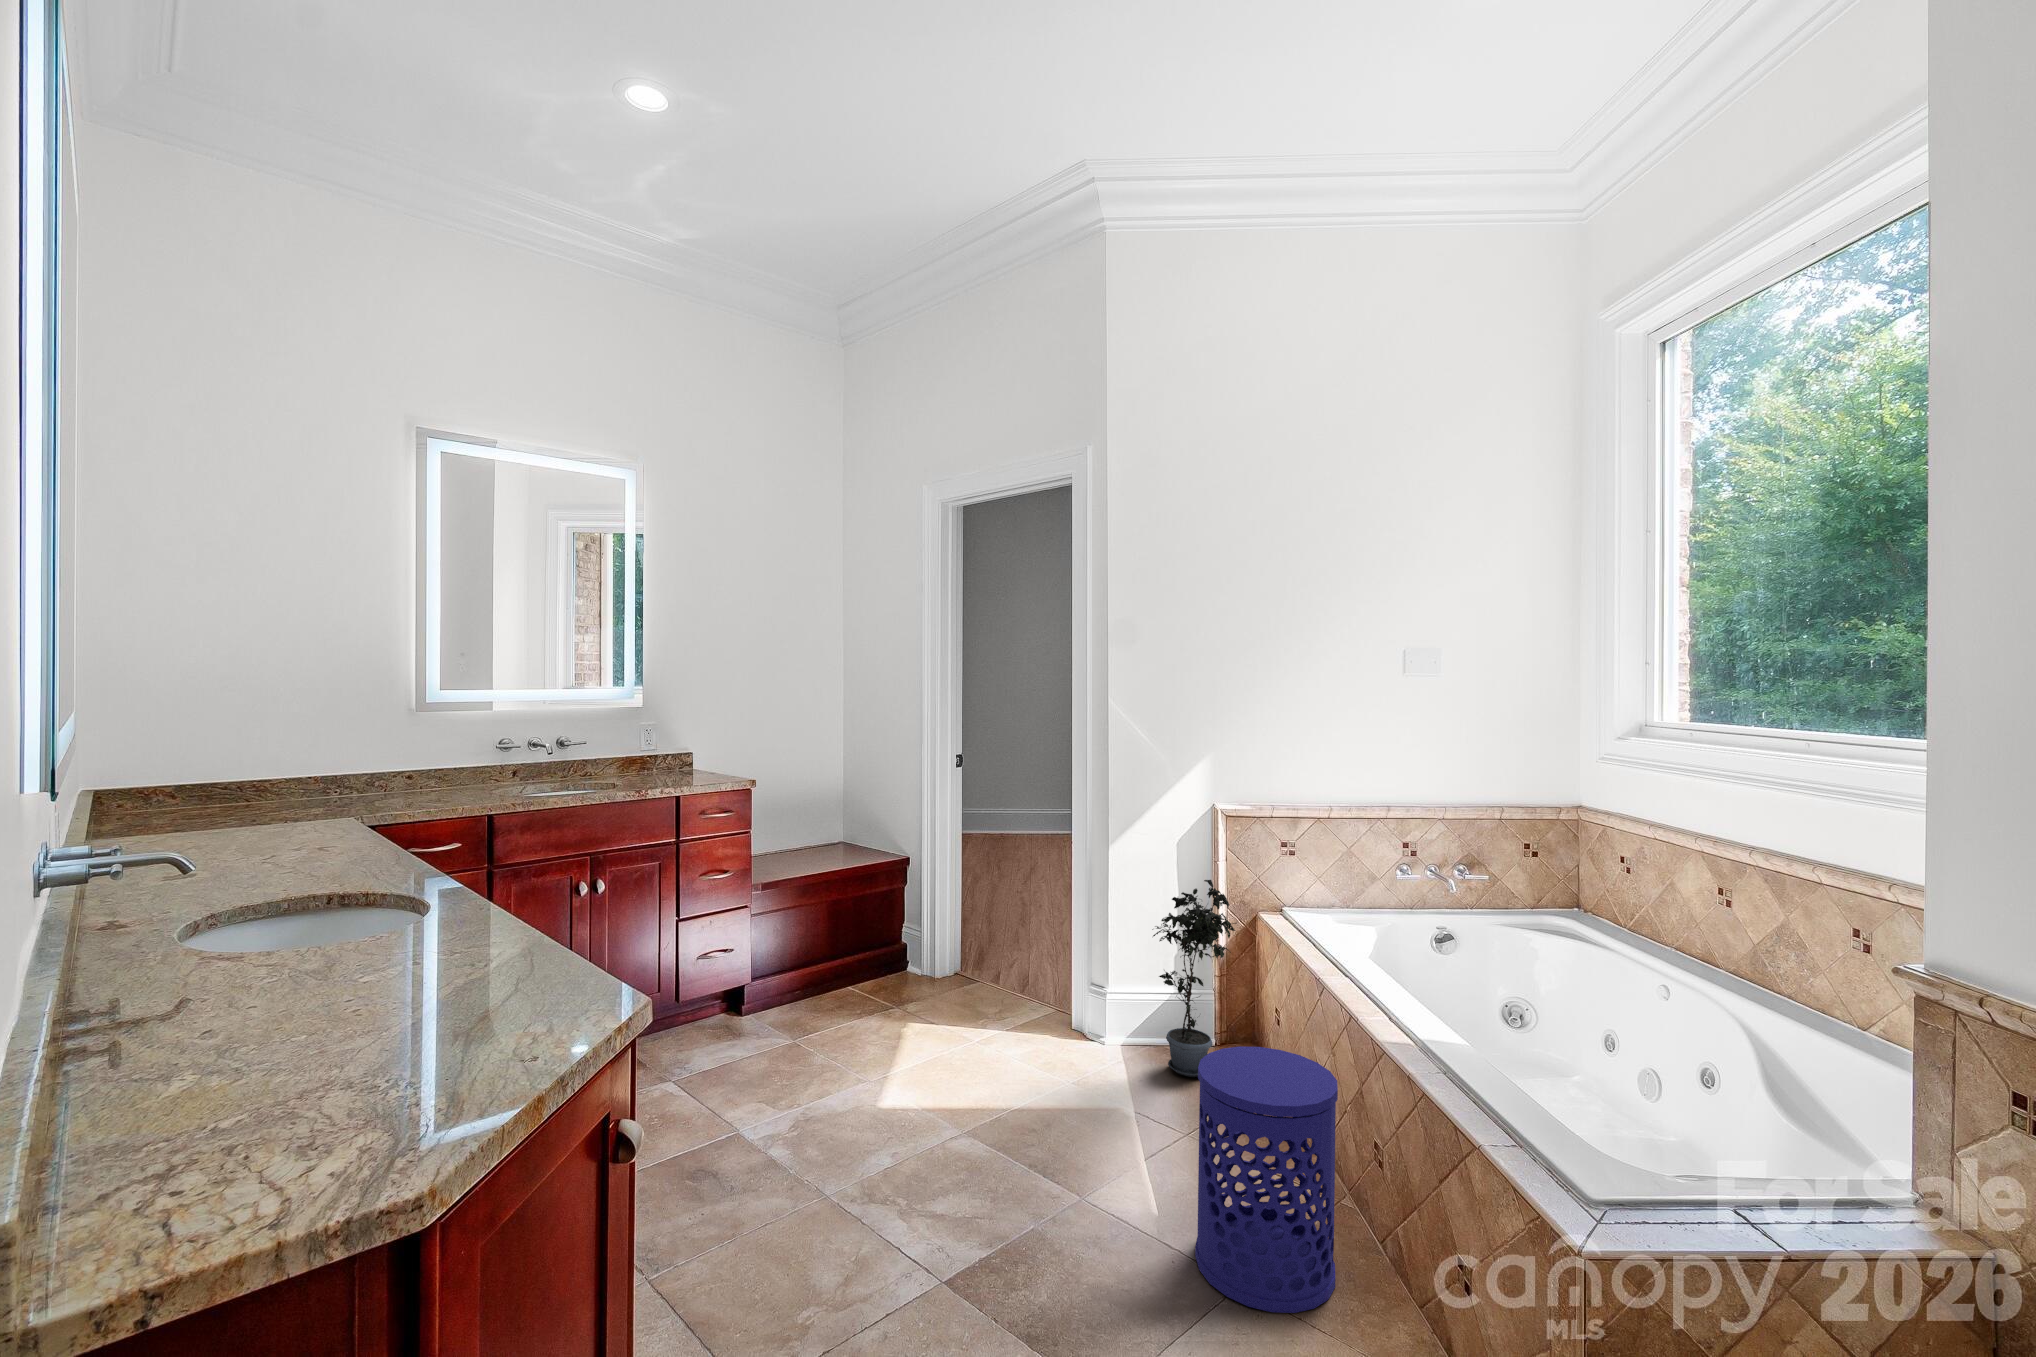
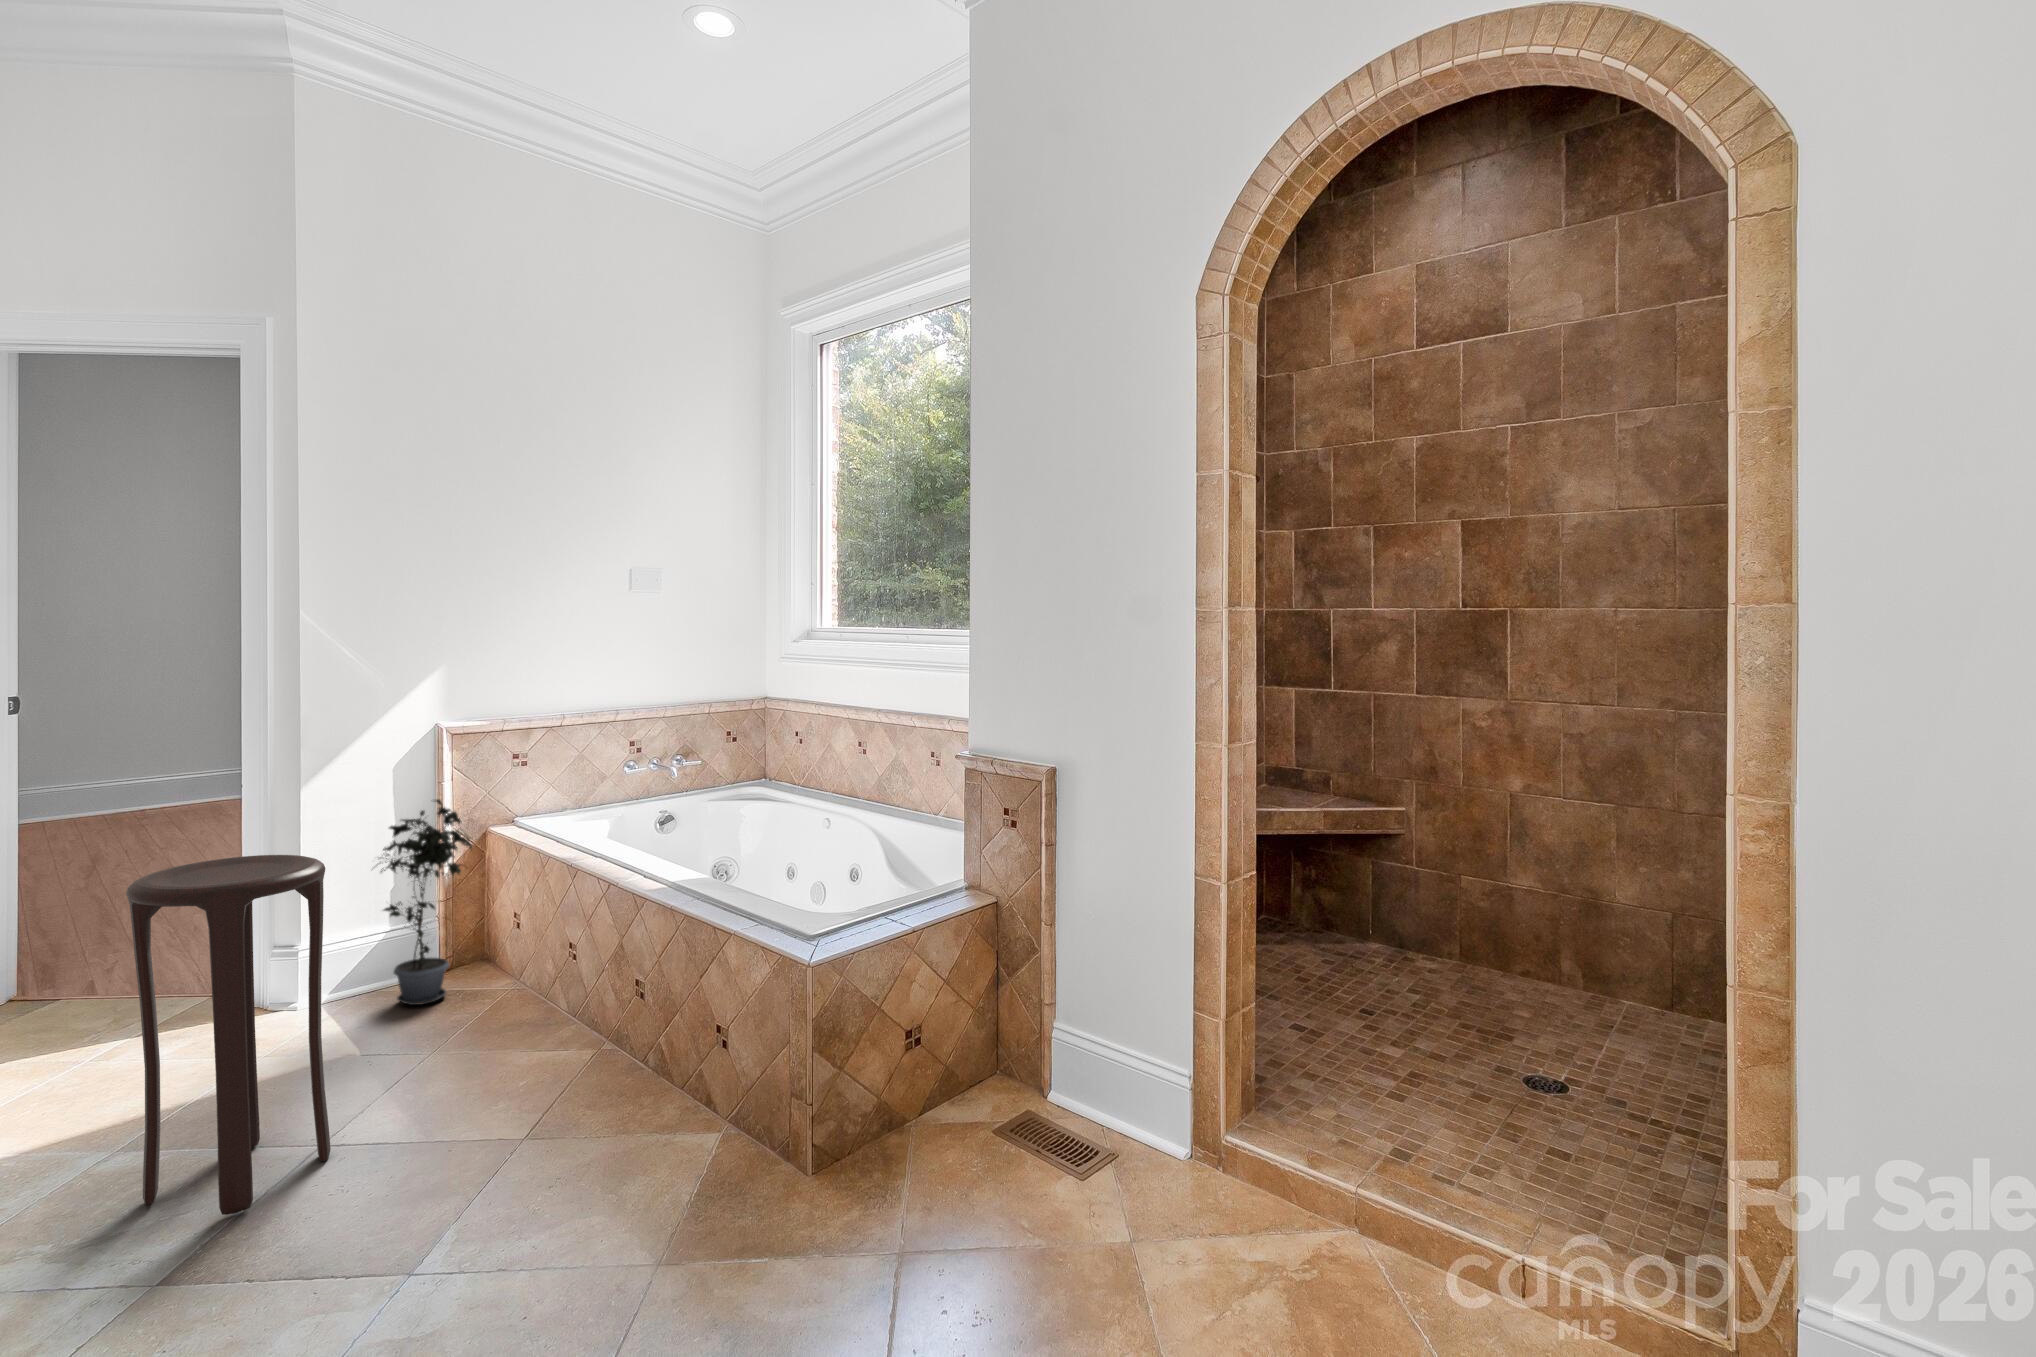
stool: none [939,917,1075,1249] -> present [126,855,331,1215]
waste bin: present [1195,1046,1338,1313] -> none [481,923,618,1139]

